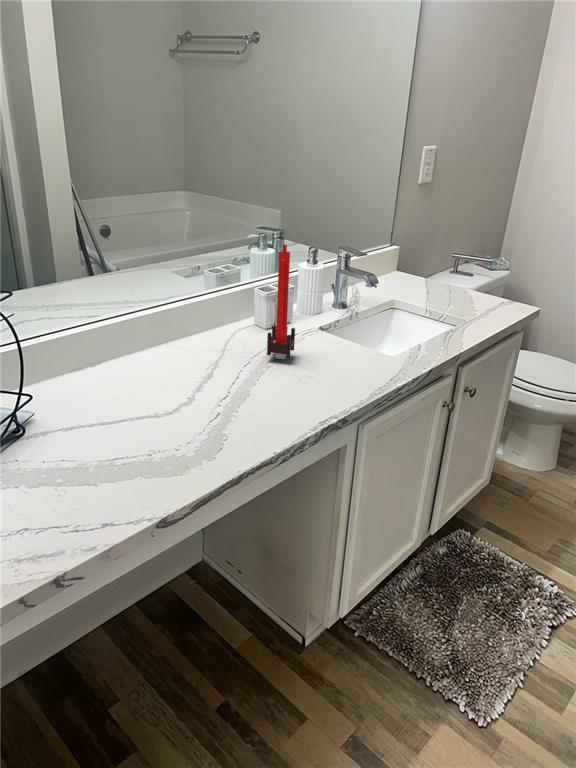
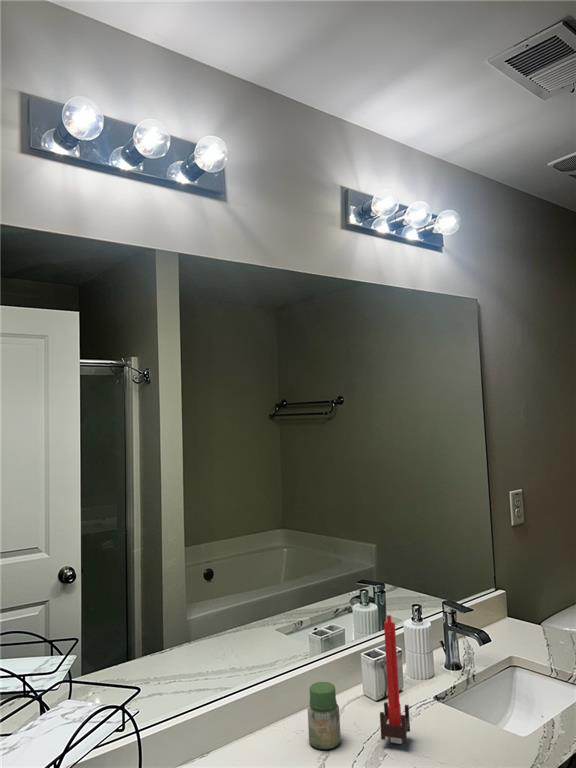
jar: none [199,306,229,362] -> present [308,682,341,749]

